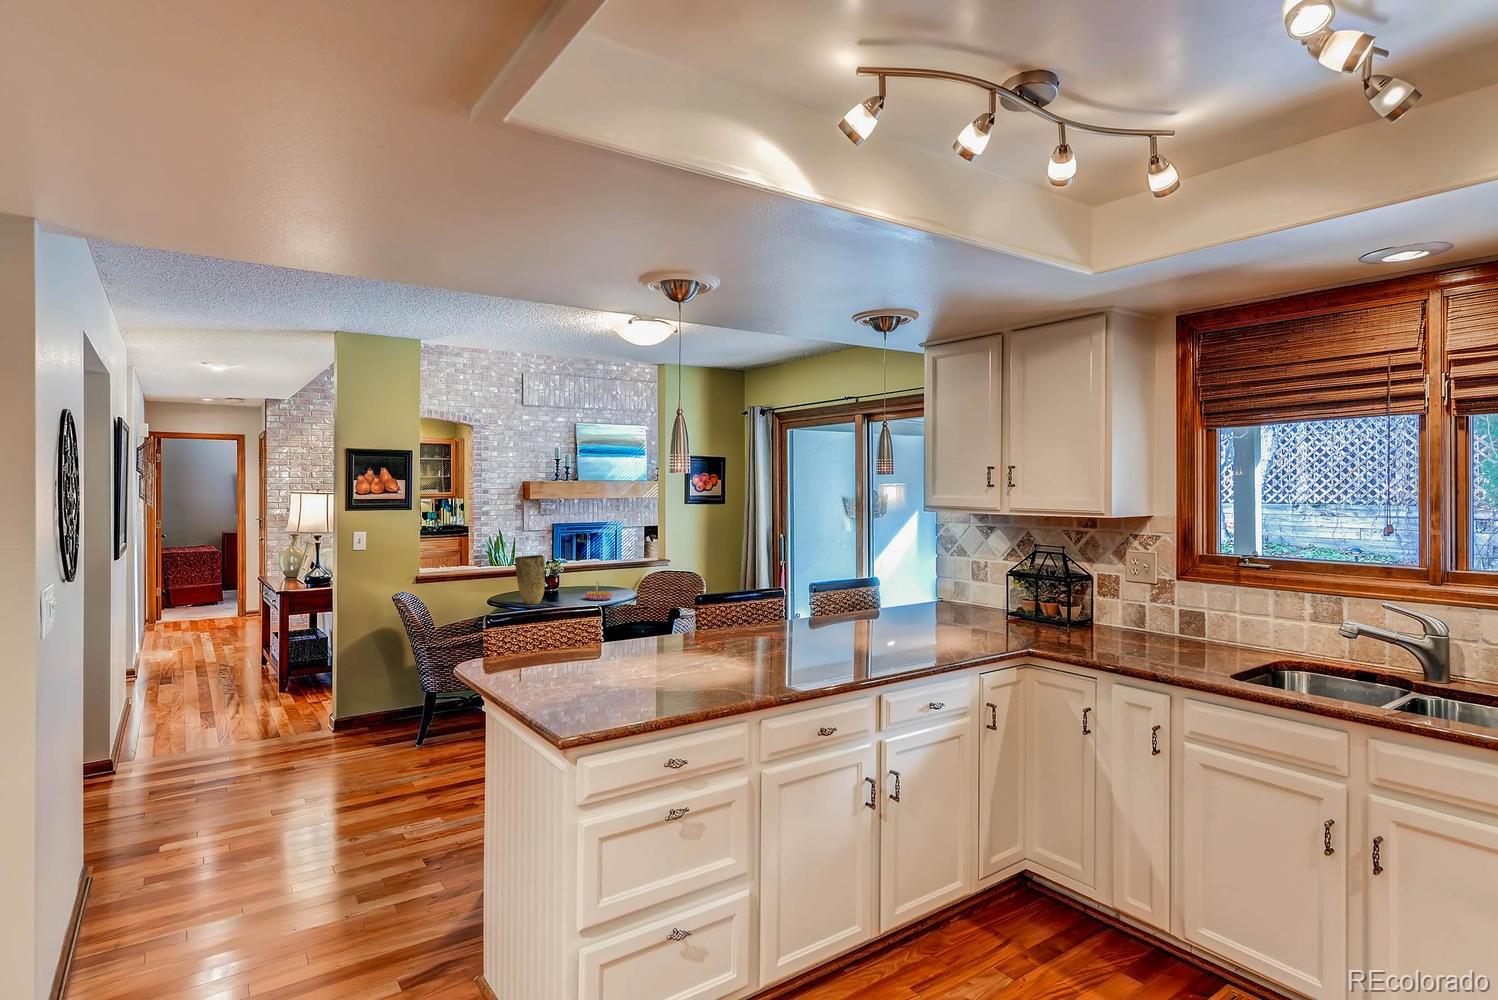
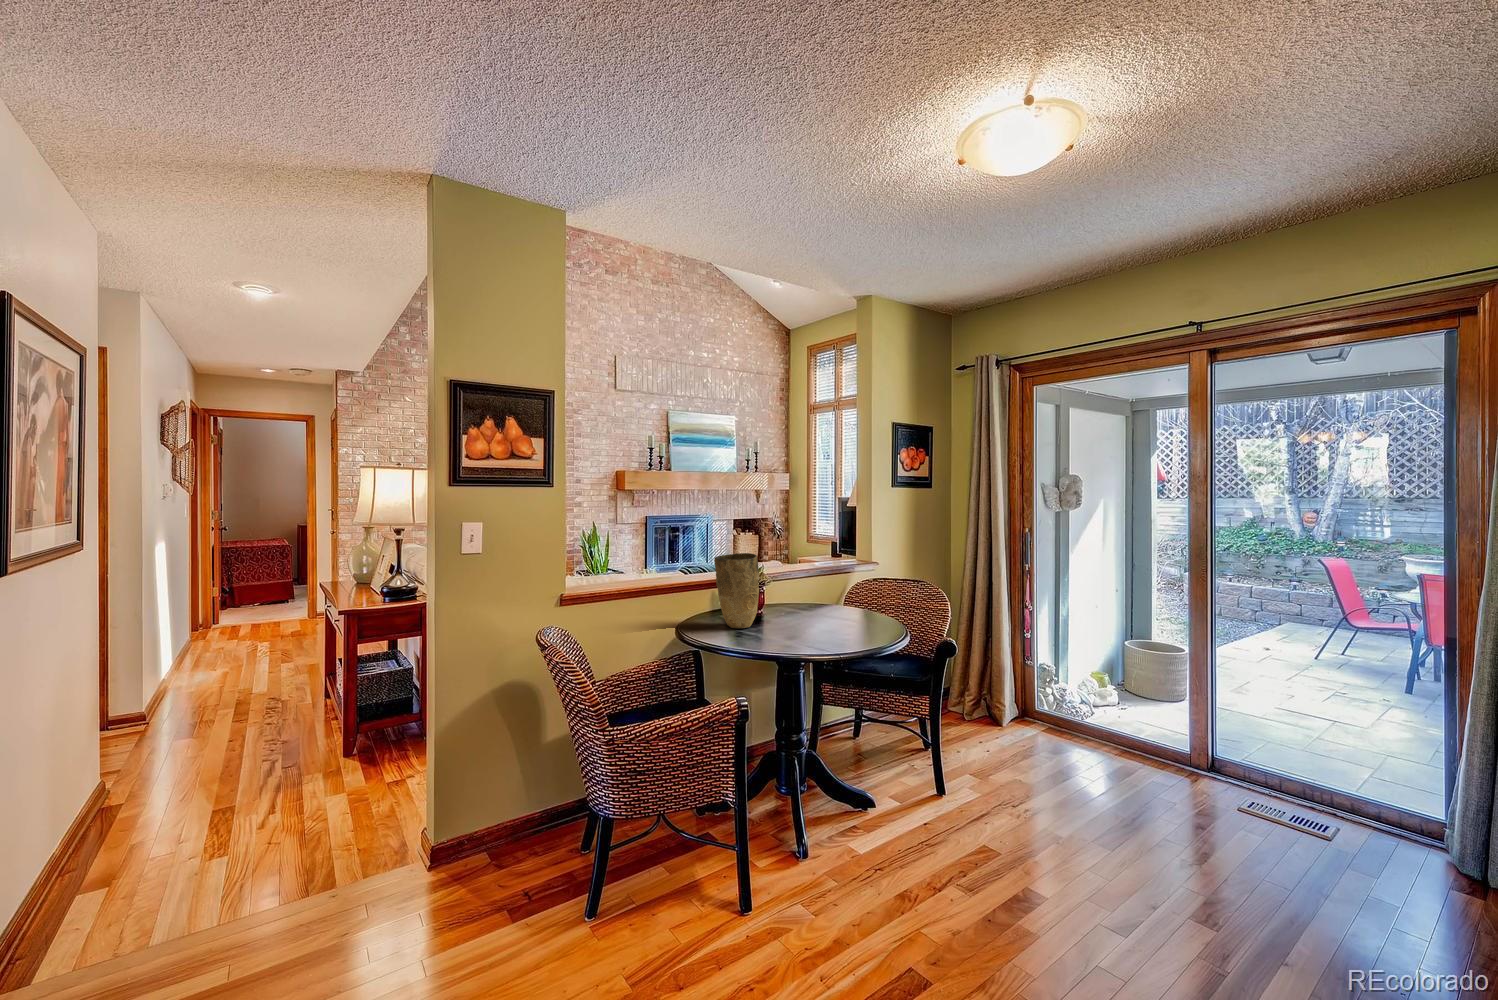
candle holder: present [584,580,614,600] -> none [790,583,832,614]

